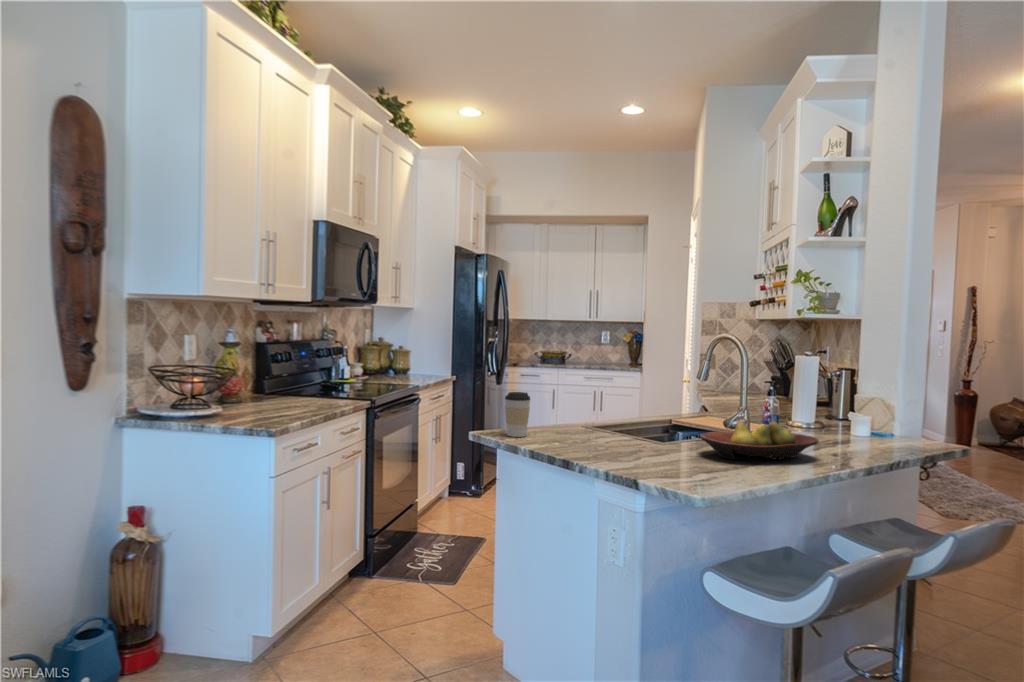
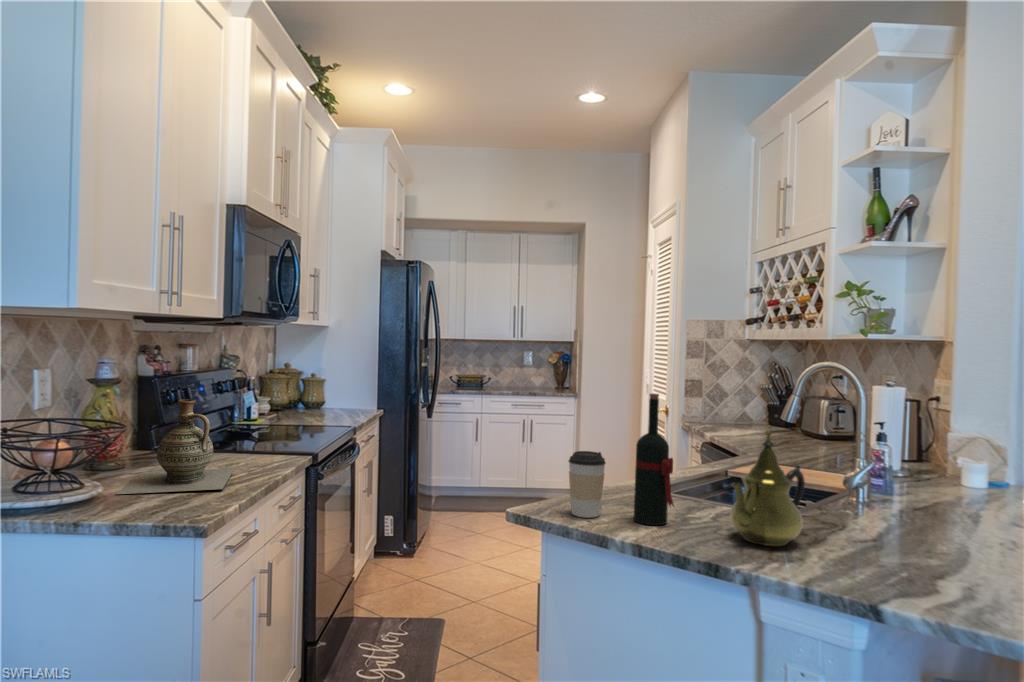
wine bottle: none [546,351,572,443] -> present [634,393,674,525]
ceramic jug: none [229,355,308,414] -> present [116,399,234,494]
teapot: none [592,376,663,456] -> present [730,431,805,546]
fruit bowl: present [700,422,819,460] -> none [843,483,987,540]

